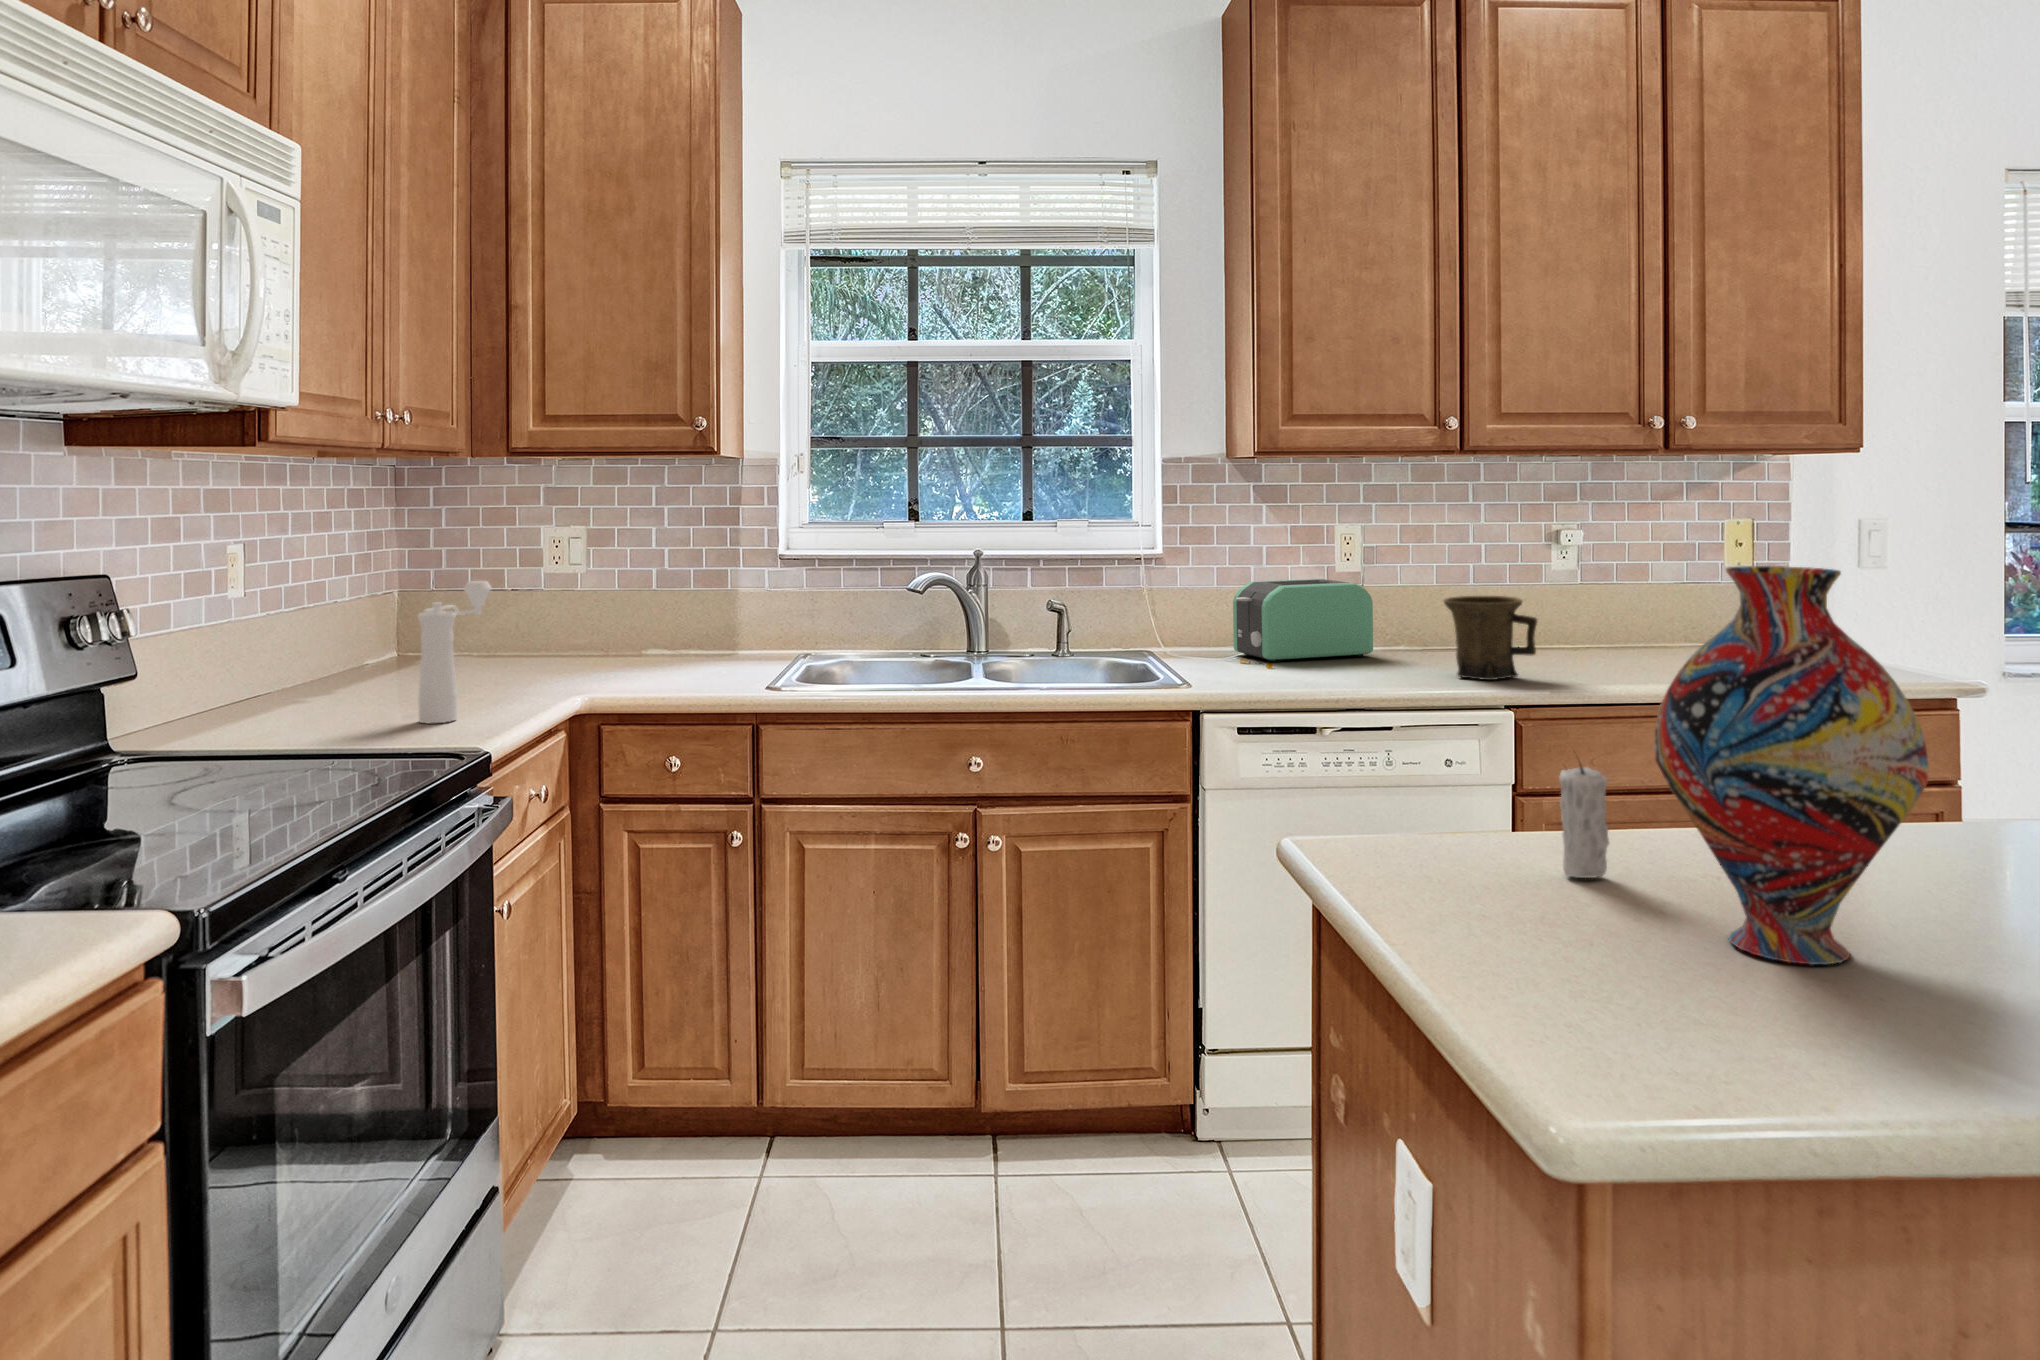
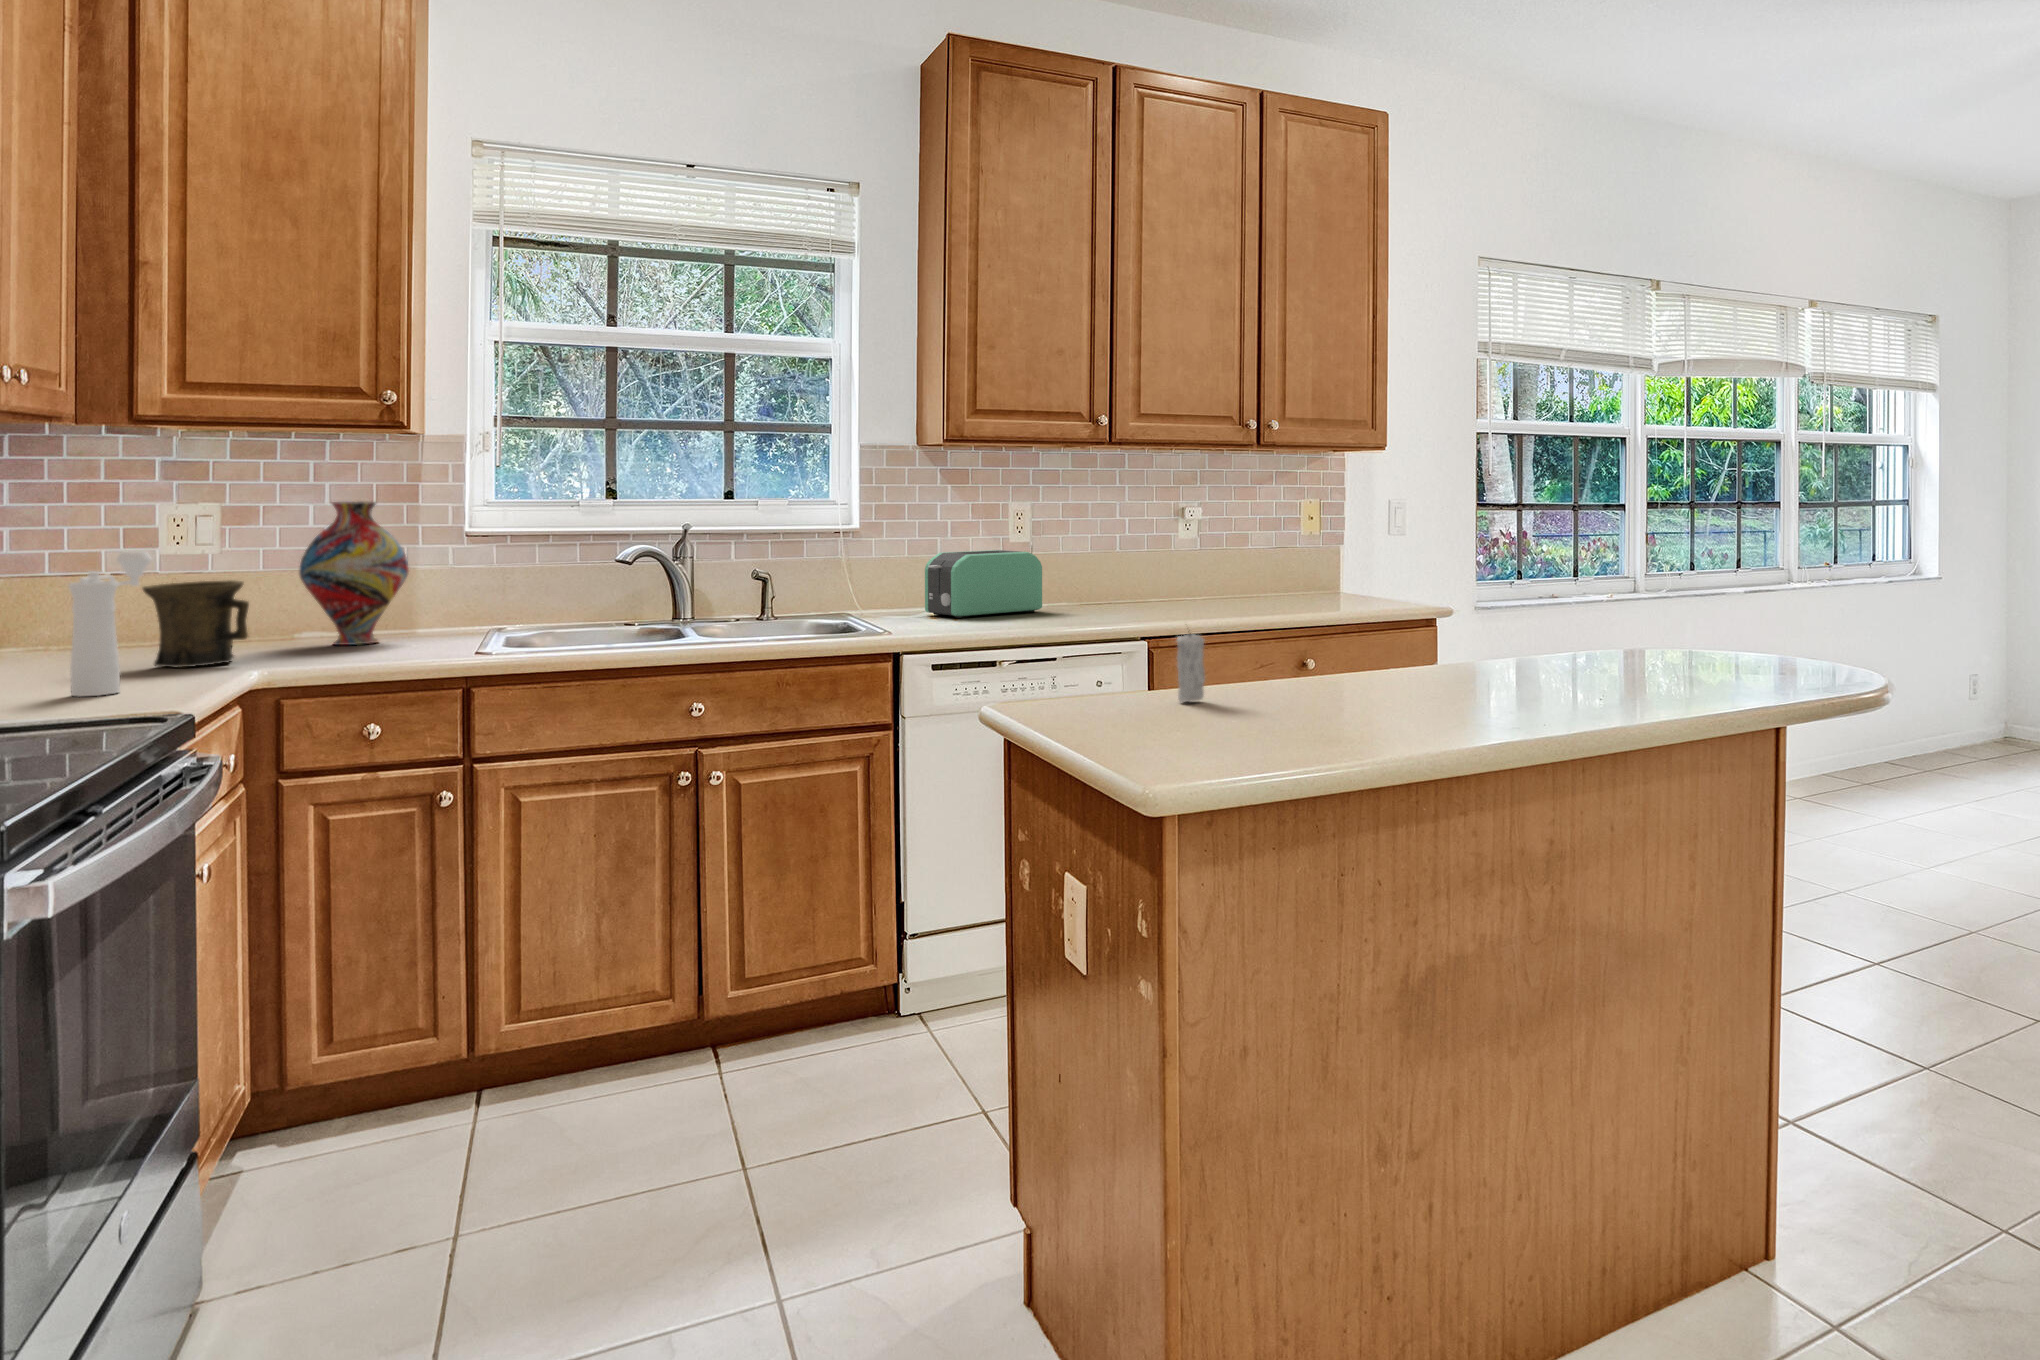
vase: present [1654,566,1929,965] -> present [299,502,409,645]
mug: present [1444,596,1537,680] -> present [143,580,249,667]

